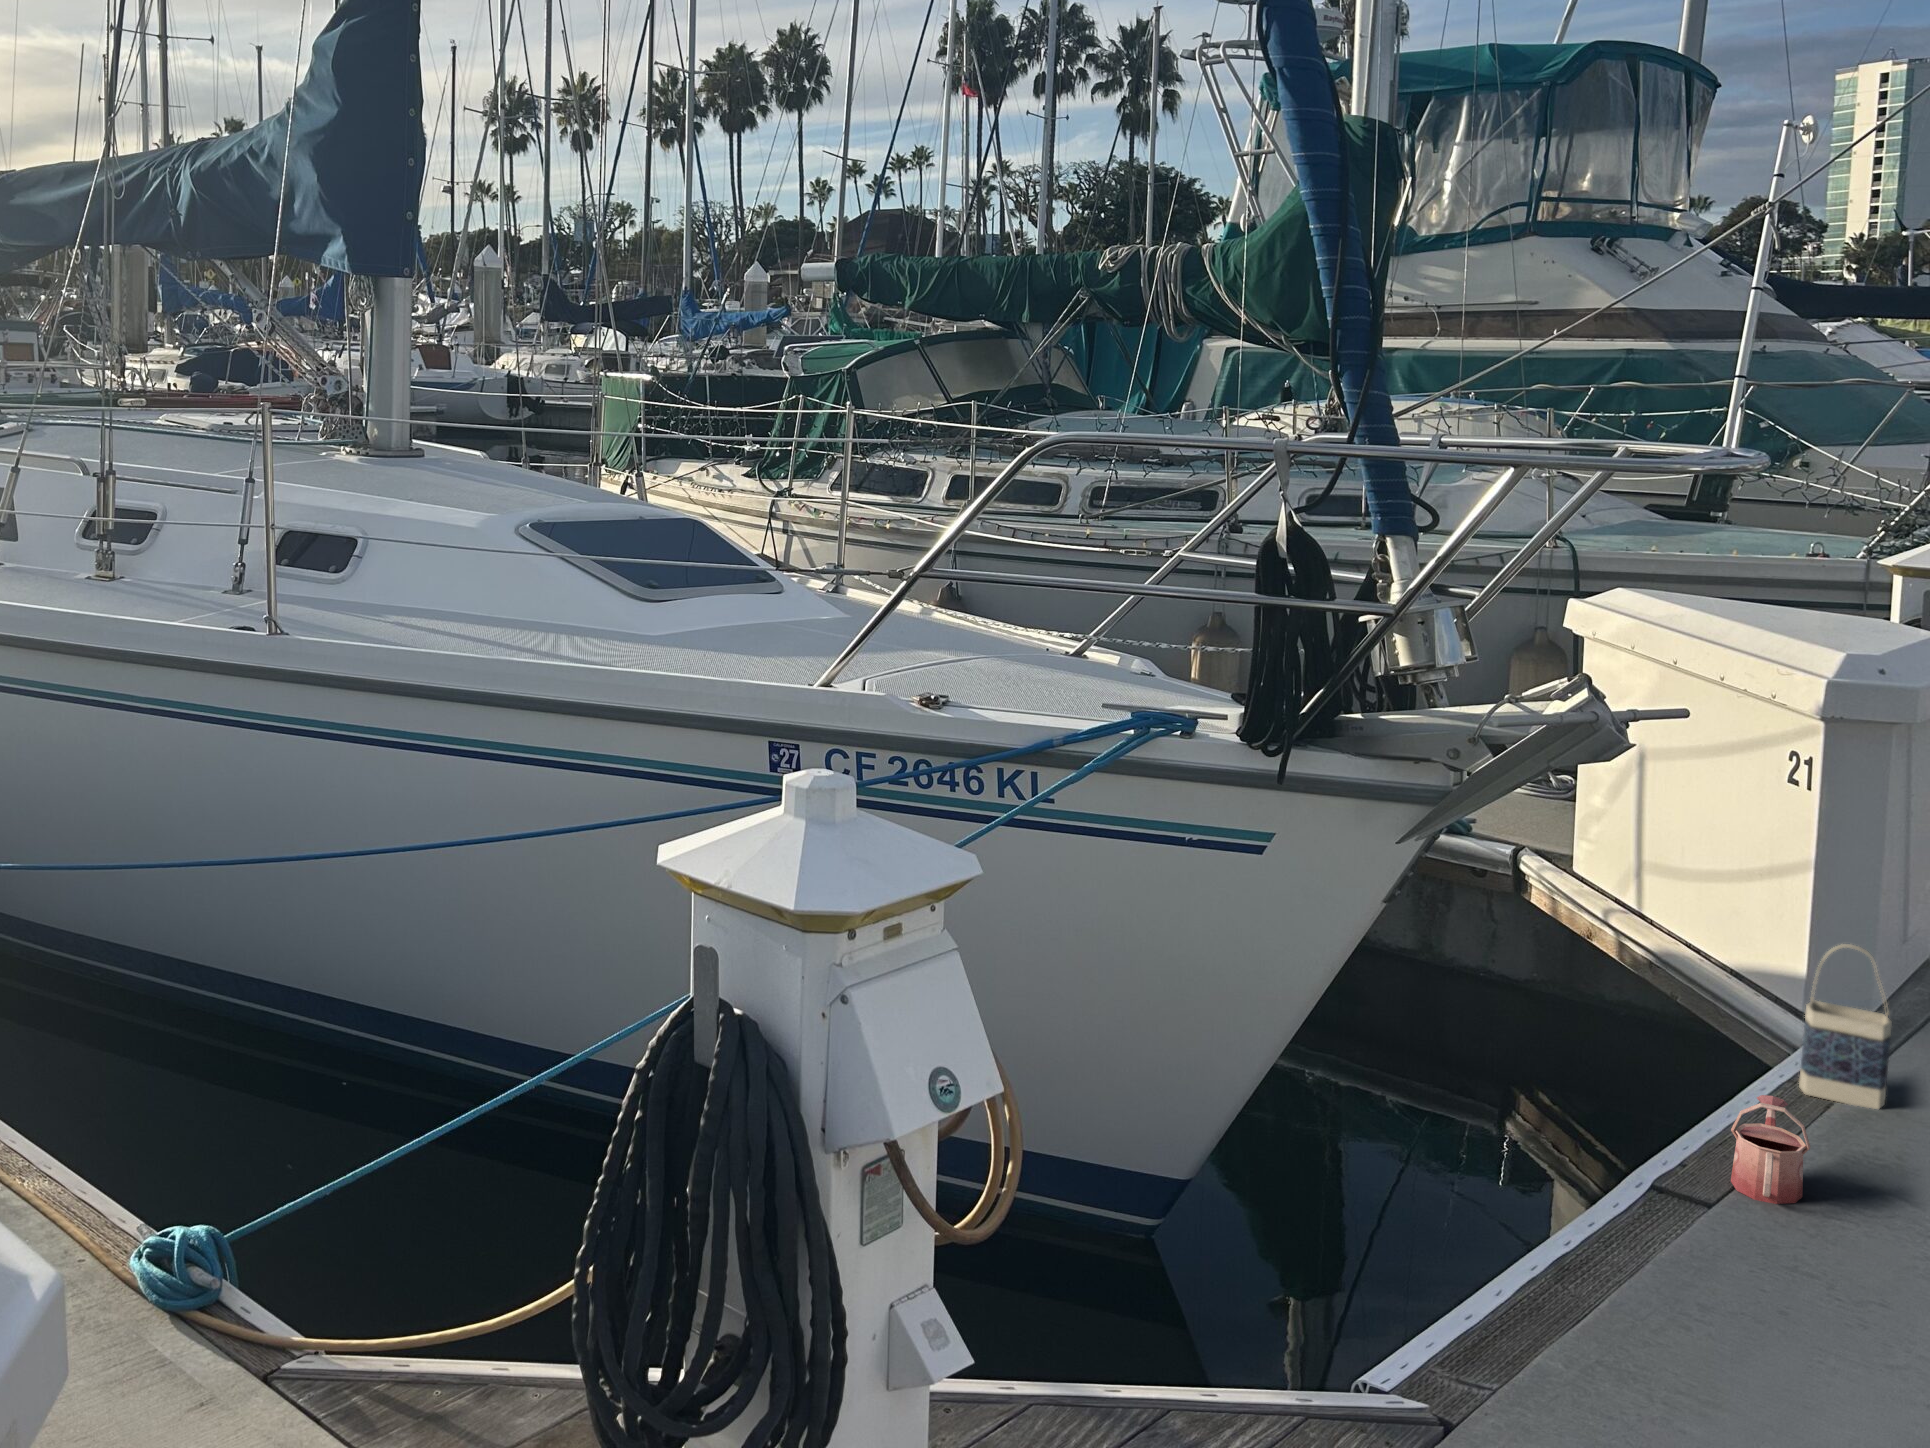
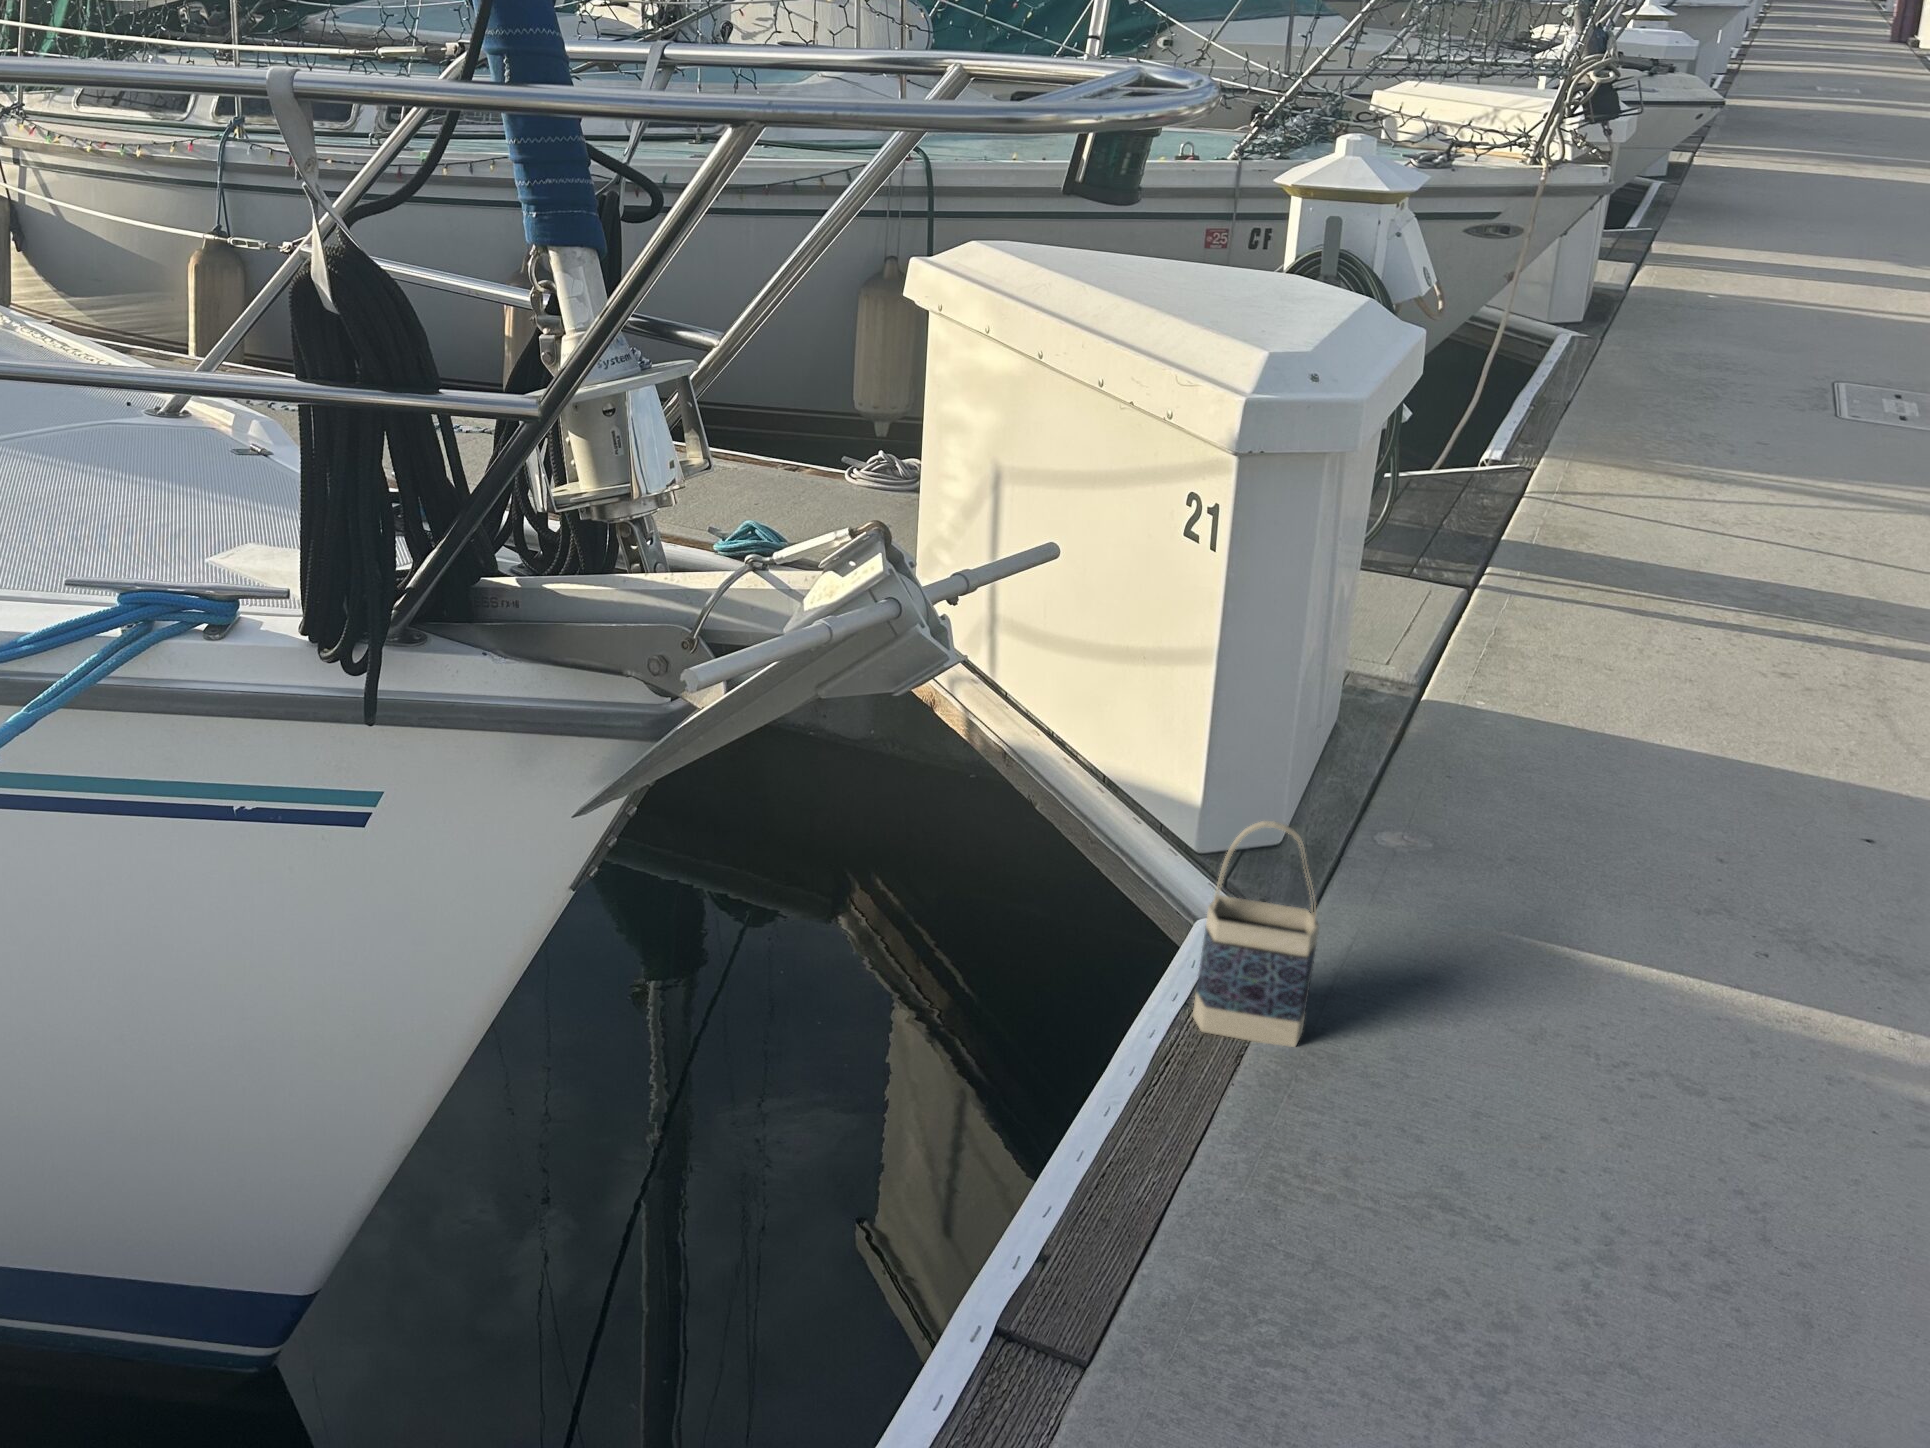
watering can: present [1731,1095,1810,1204] -> none [1108,1122,1226,1325]

